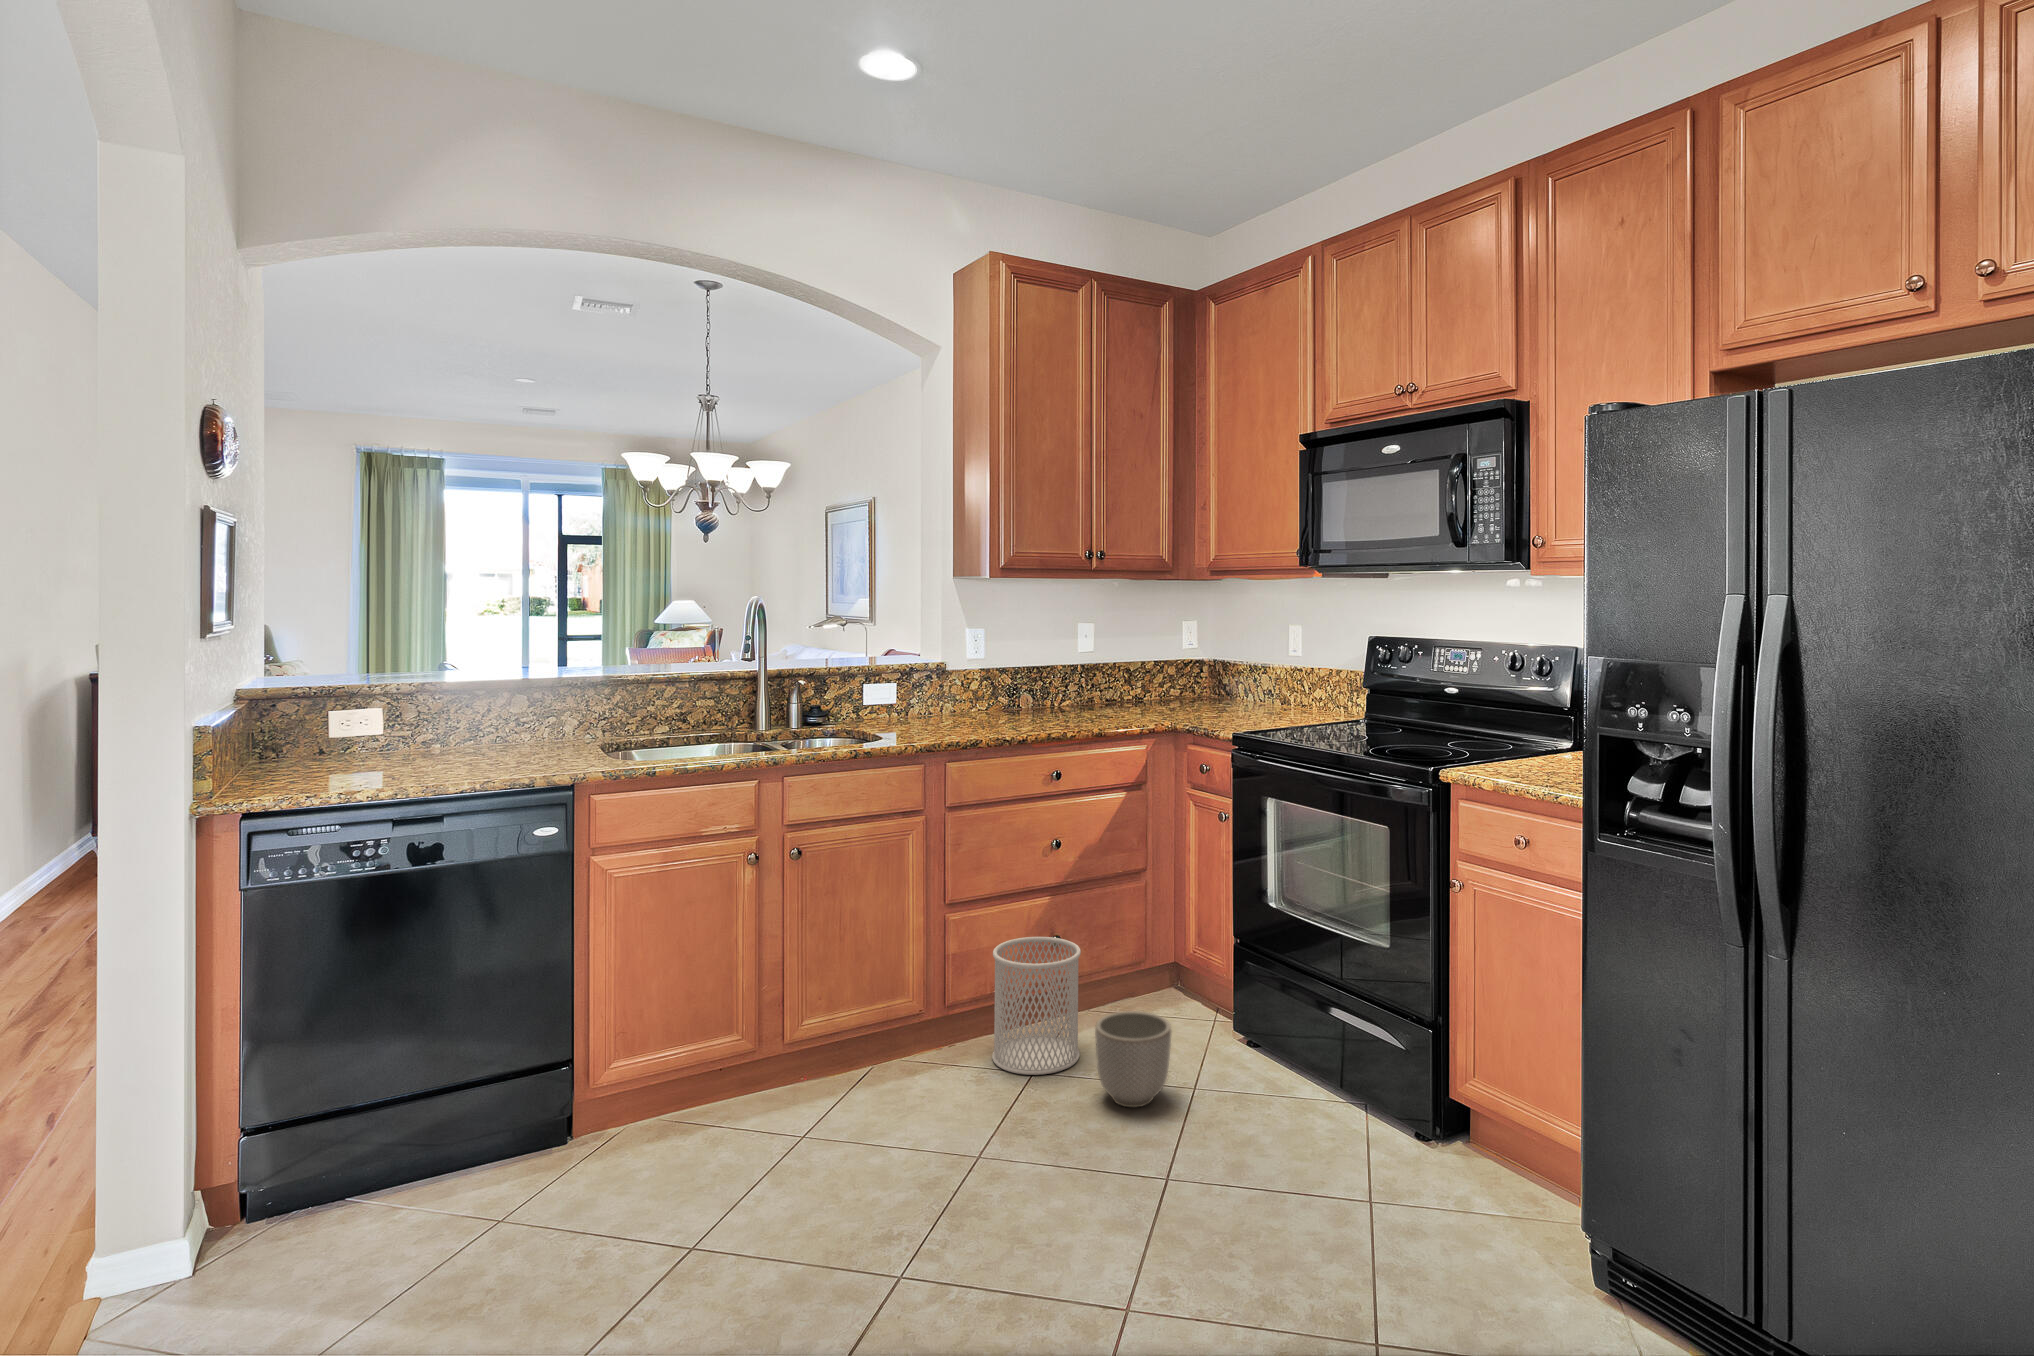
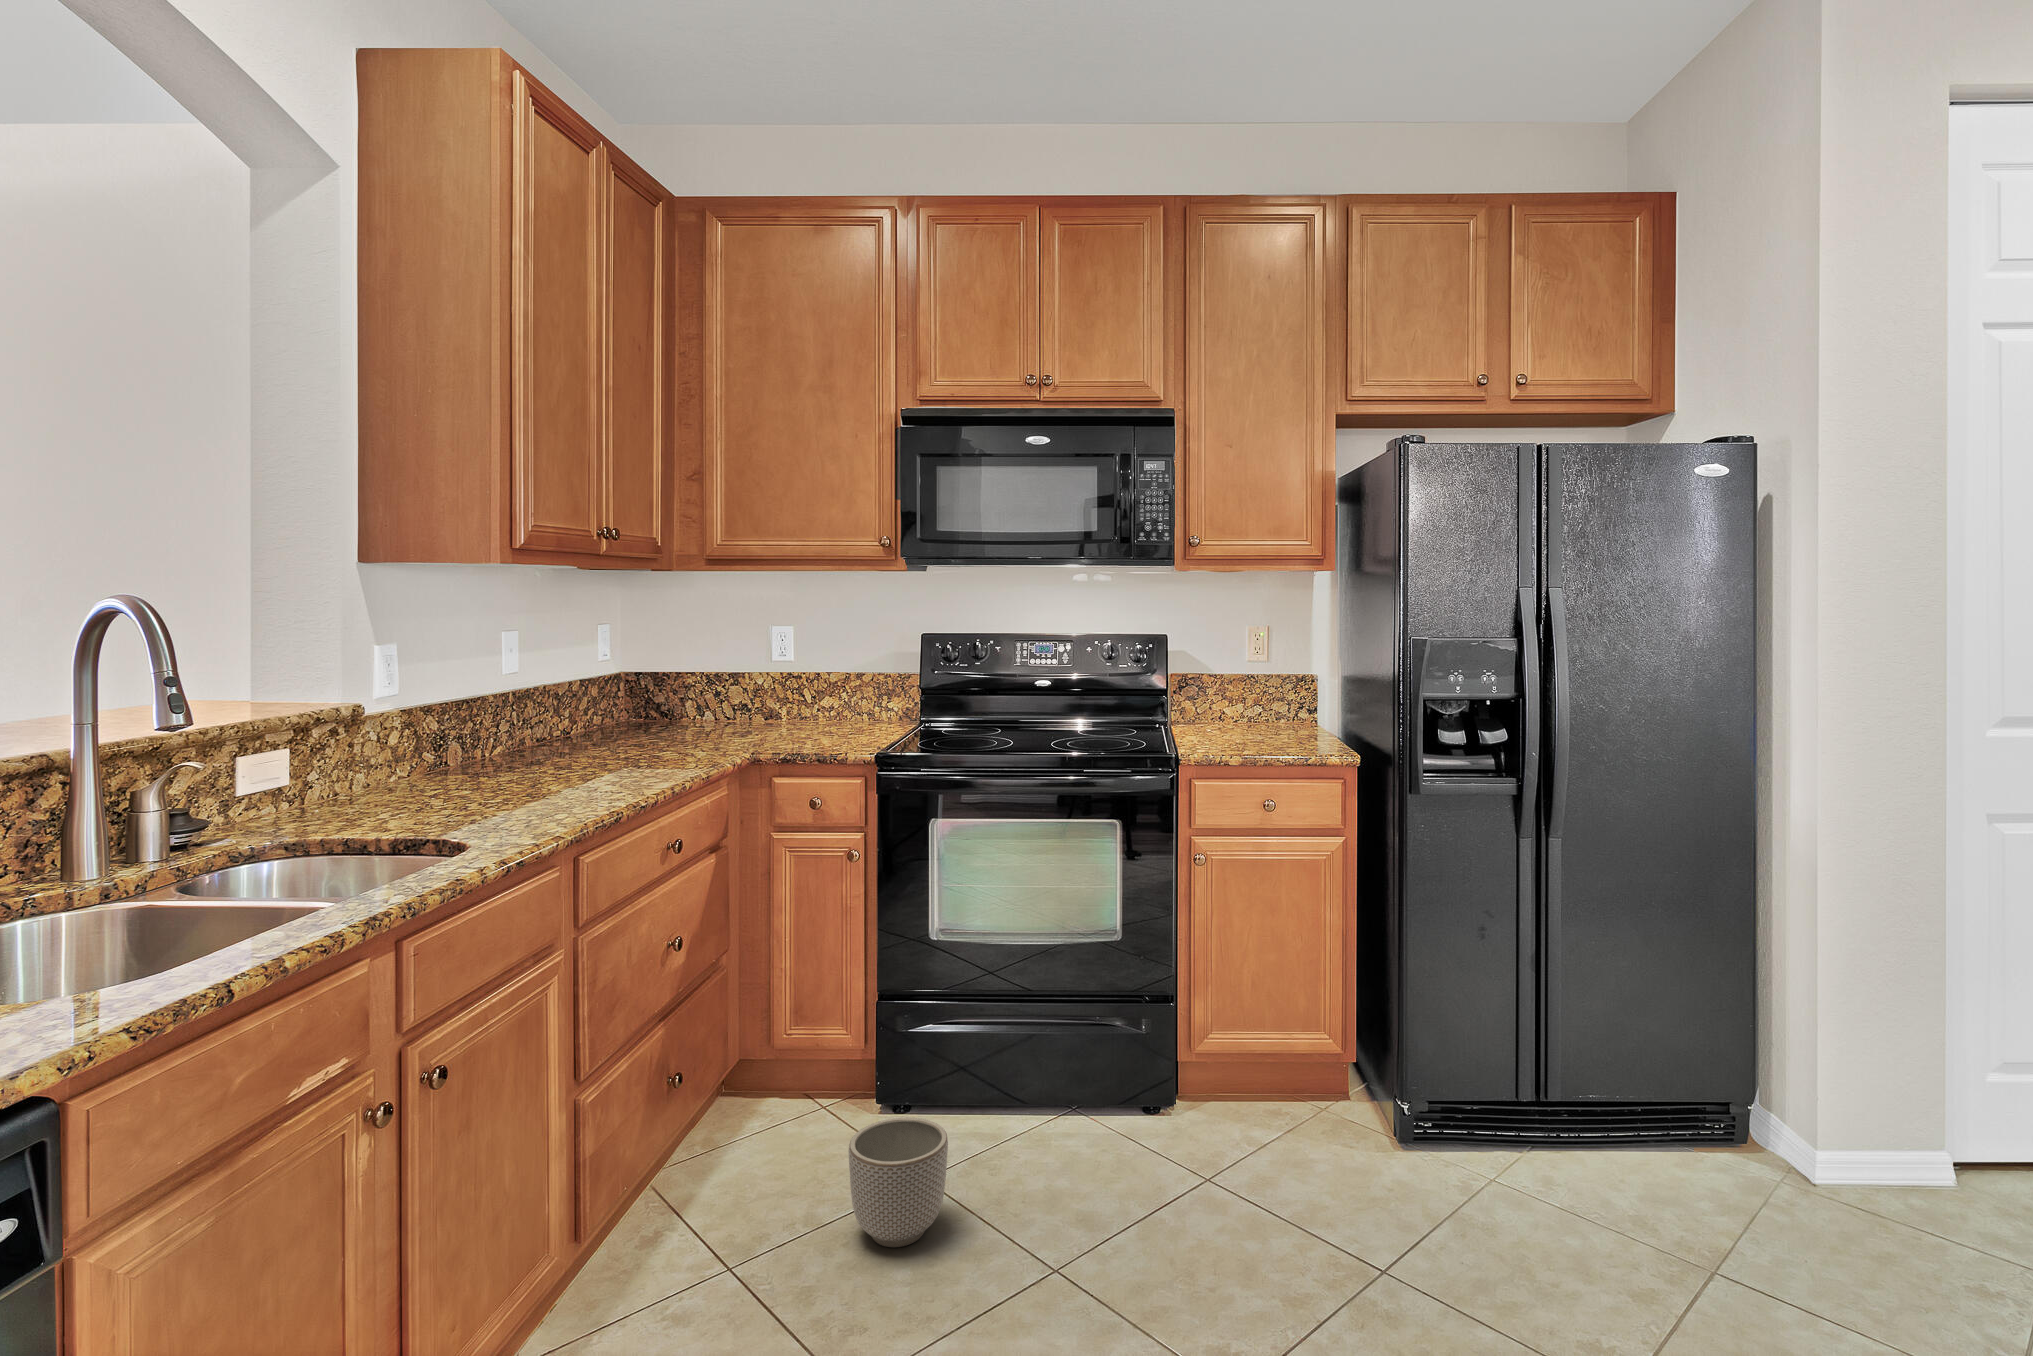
wastebasket: present [992,937,1081,1075] -> none [637,1077,772,1295]

